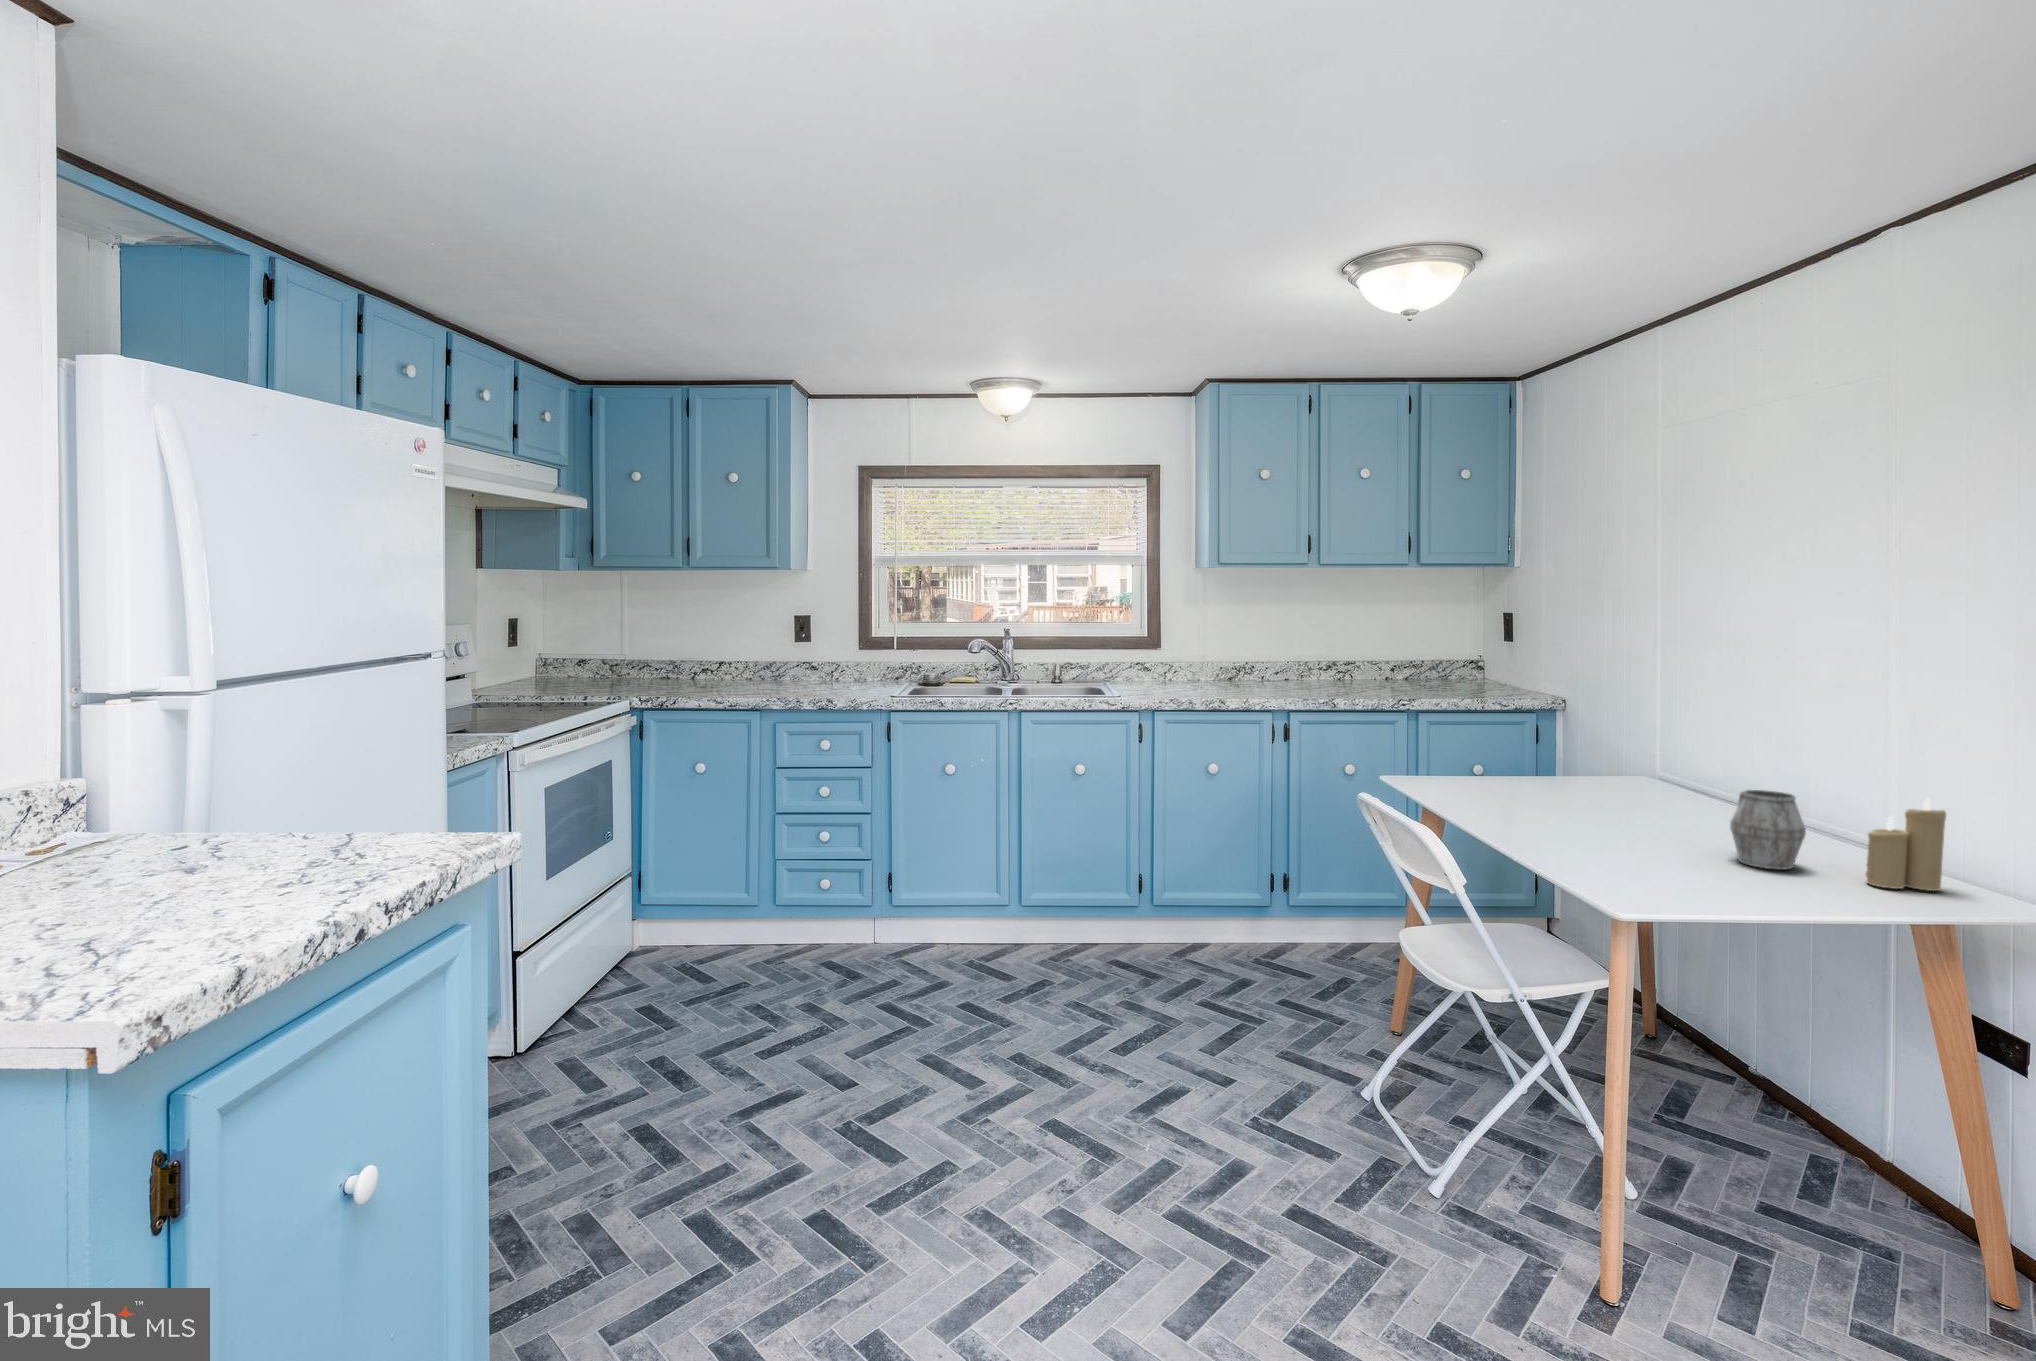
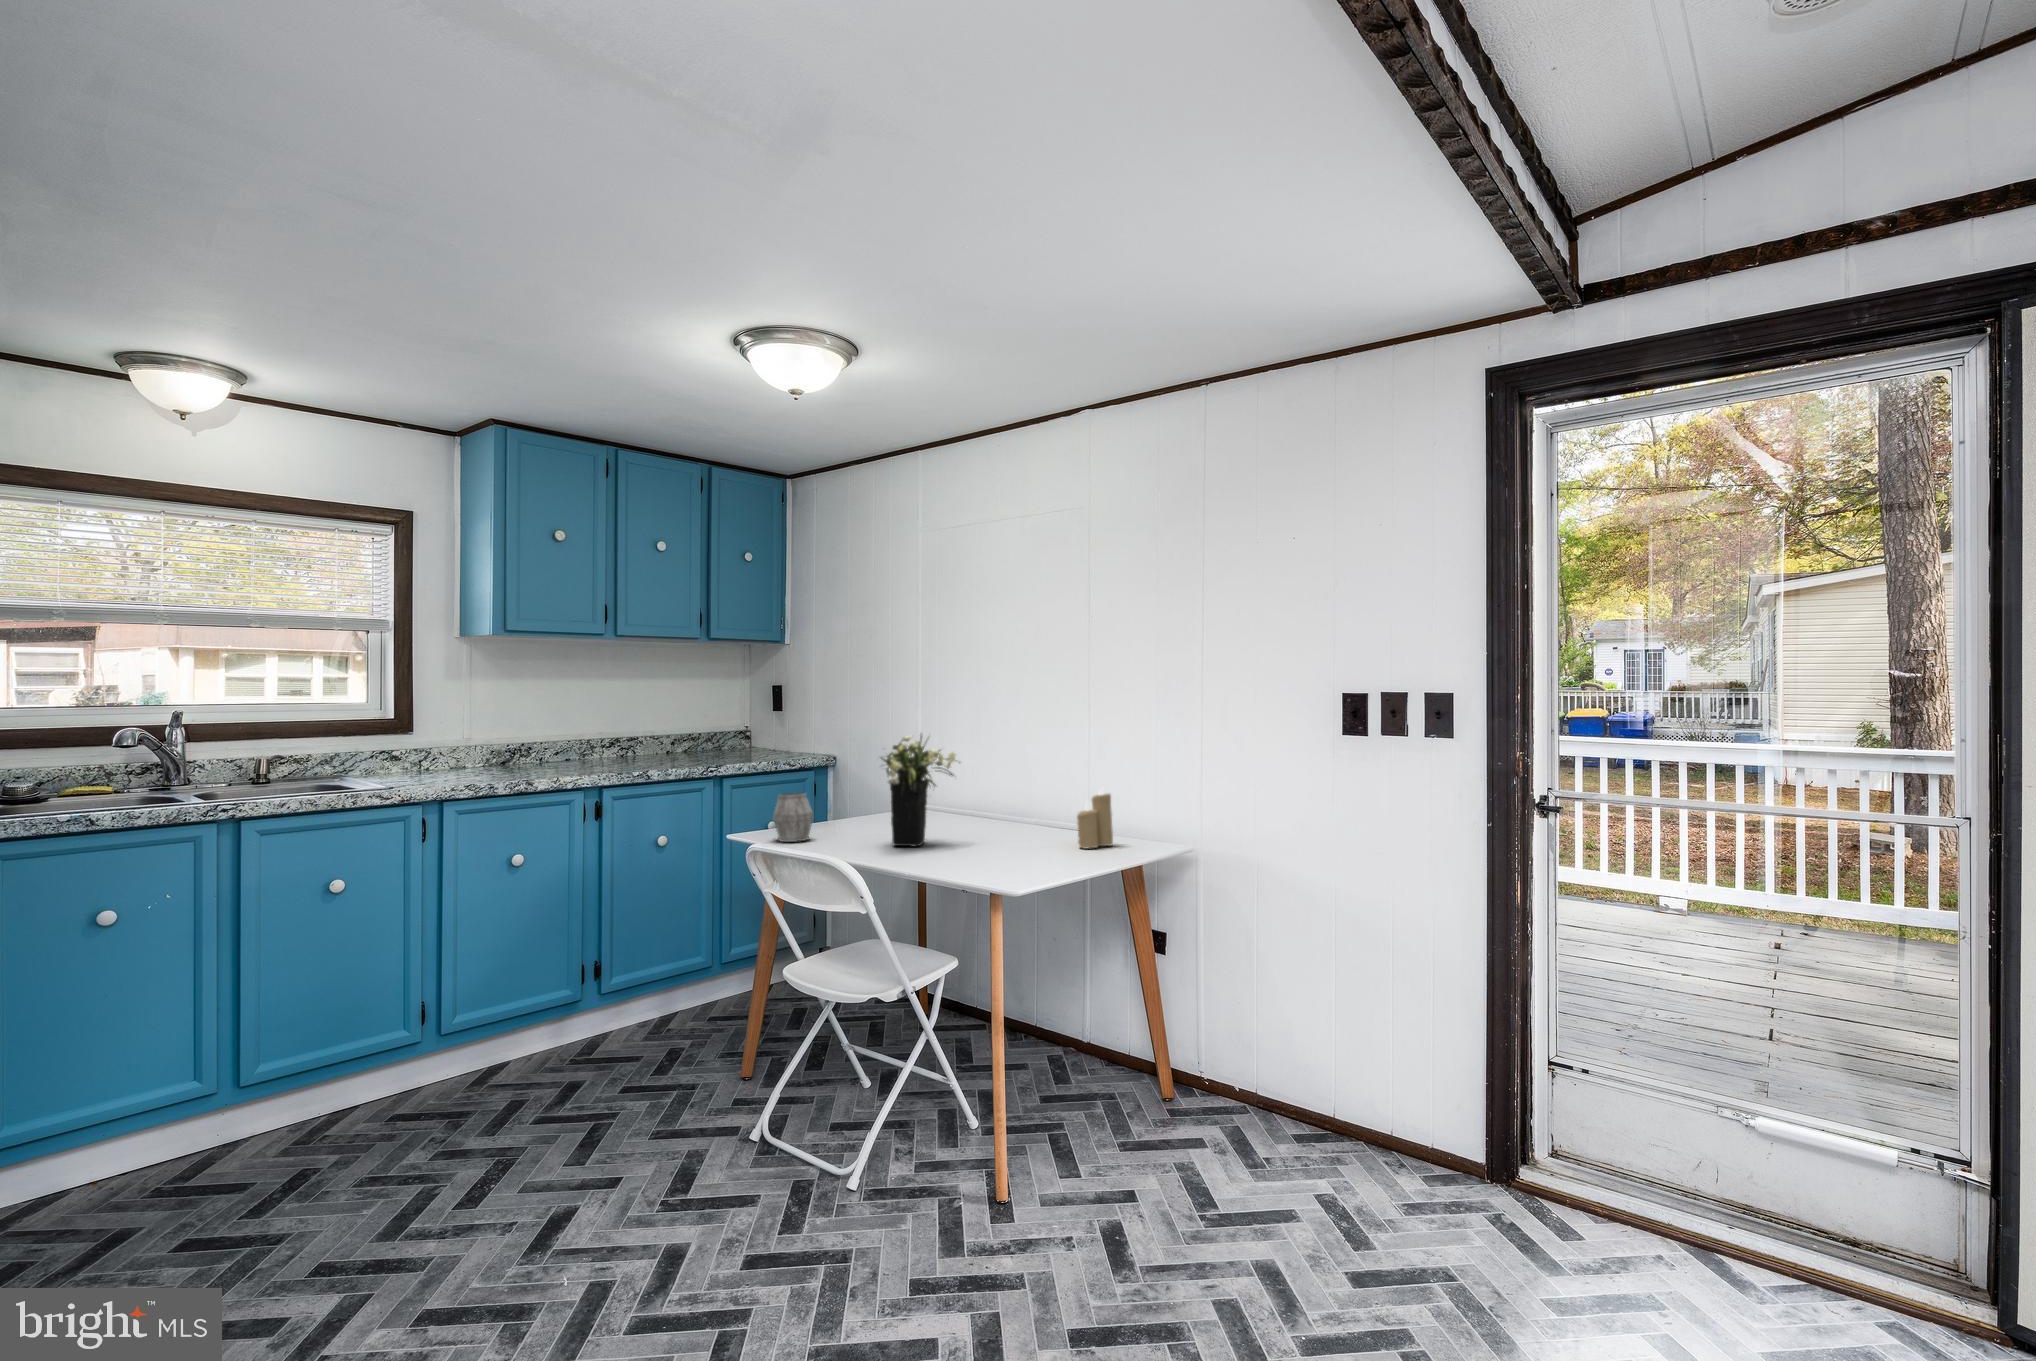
flower arrangement: none [1551,683,1689,830] -> present [881,735,956,847]
mug: present [1730,790,1806,869] -> present [773,793,813,842]

